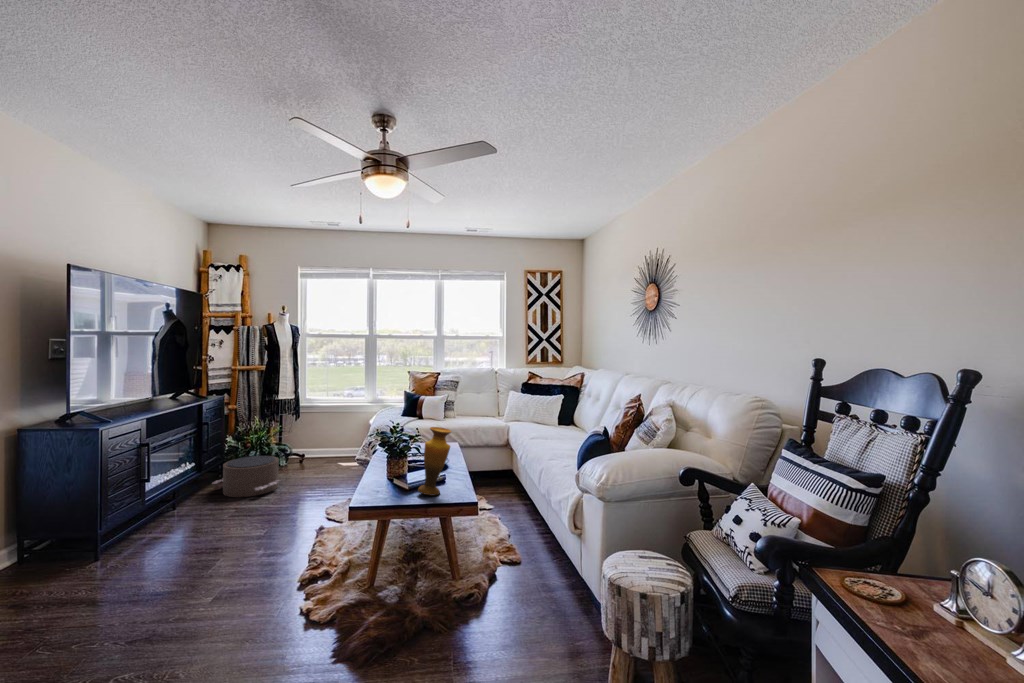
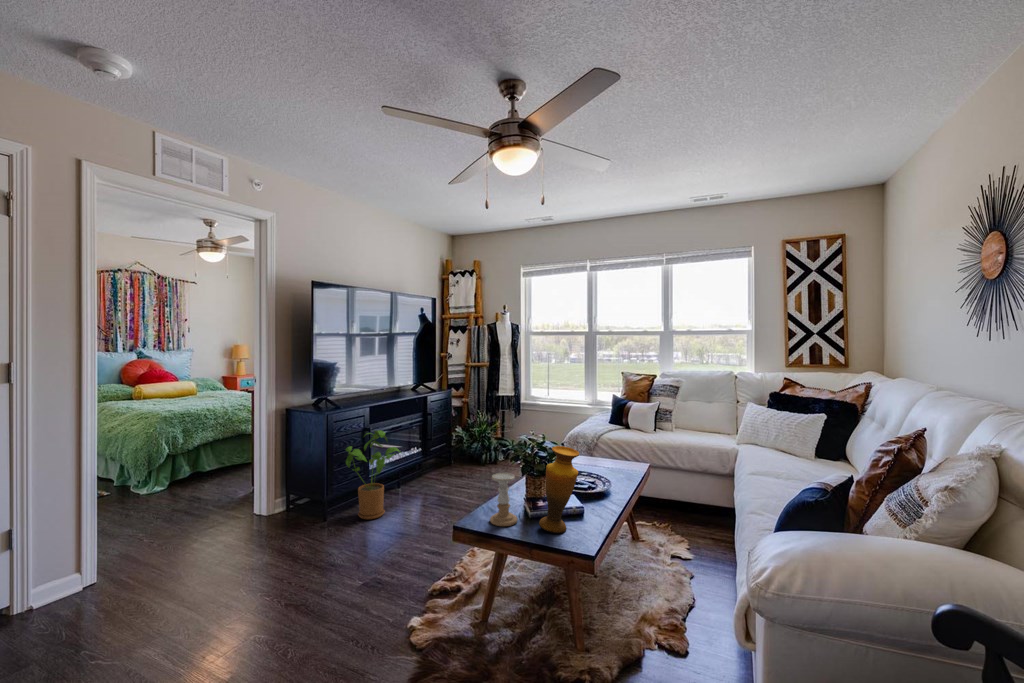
house plant: none [124,443,202,546] -> present [346,430,399,519]
pouf: present [213,456,279,497] -> none [434,449,487,487]
candle holder: none [372,456,397,500] -> present [490,473,518,526]

